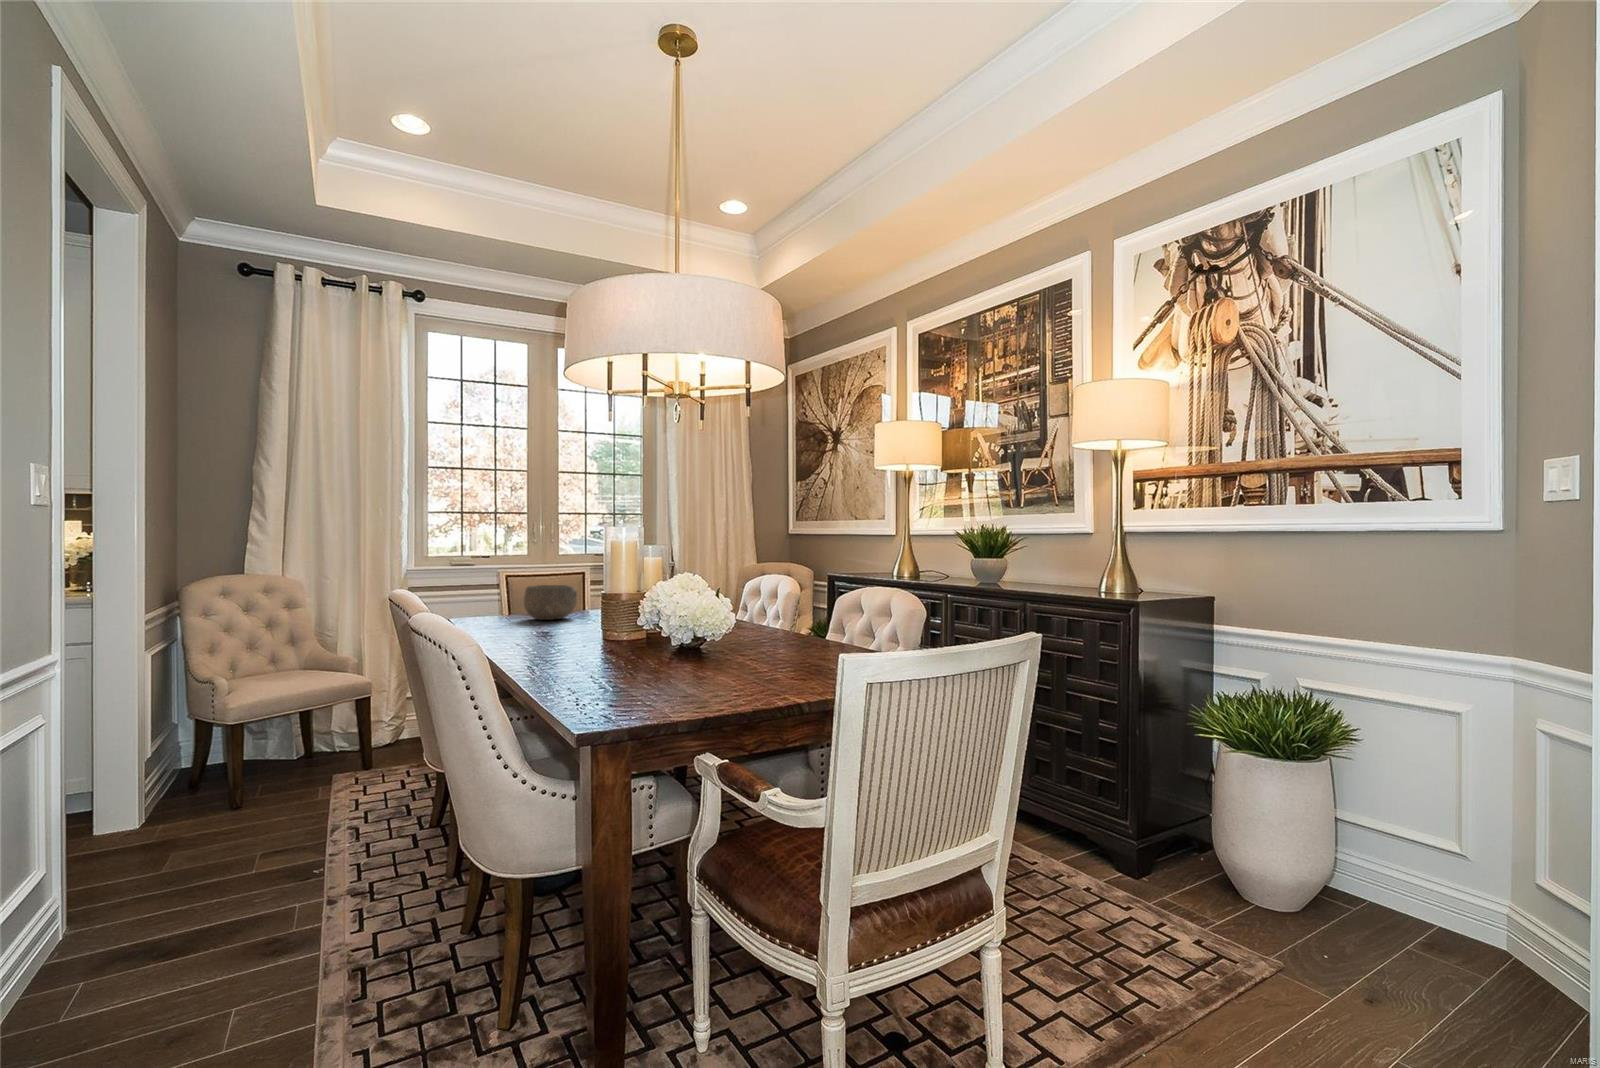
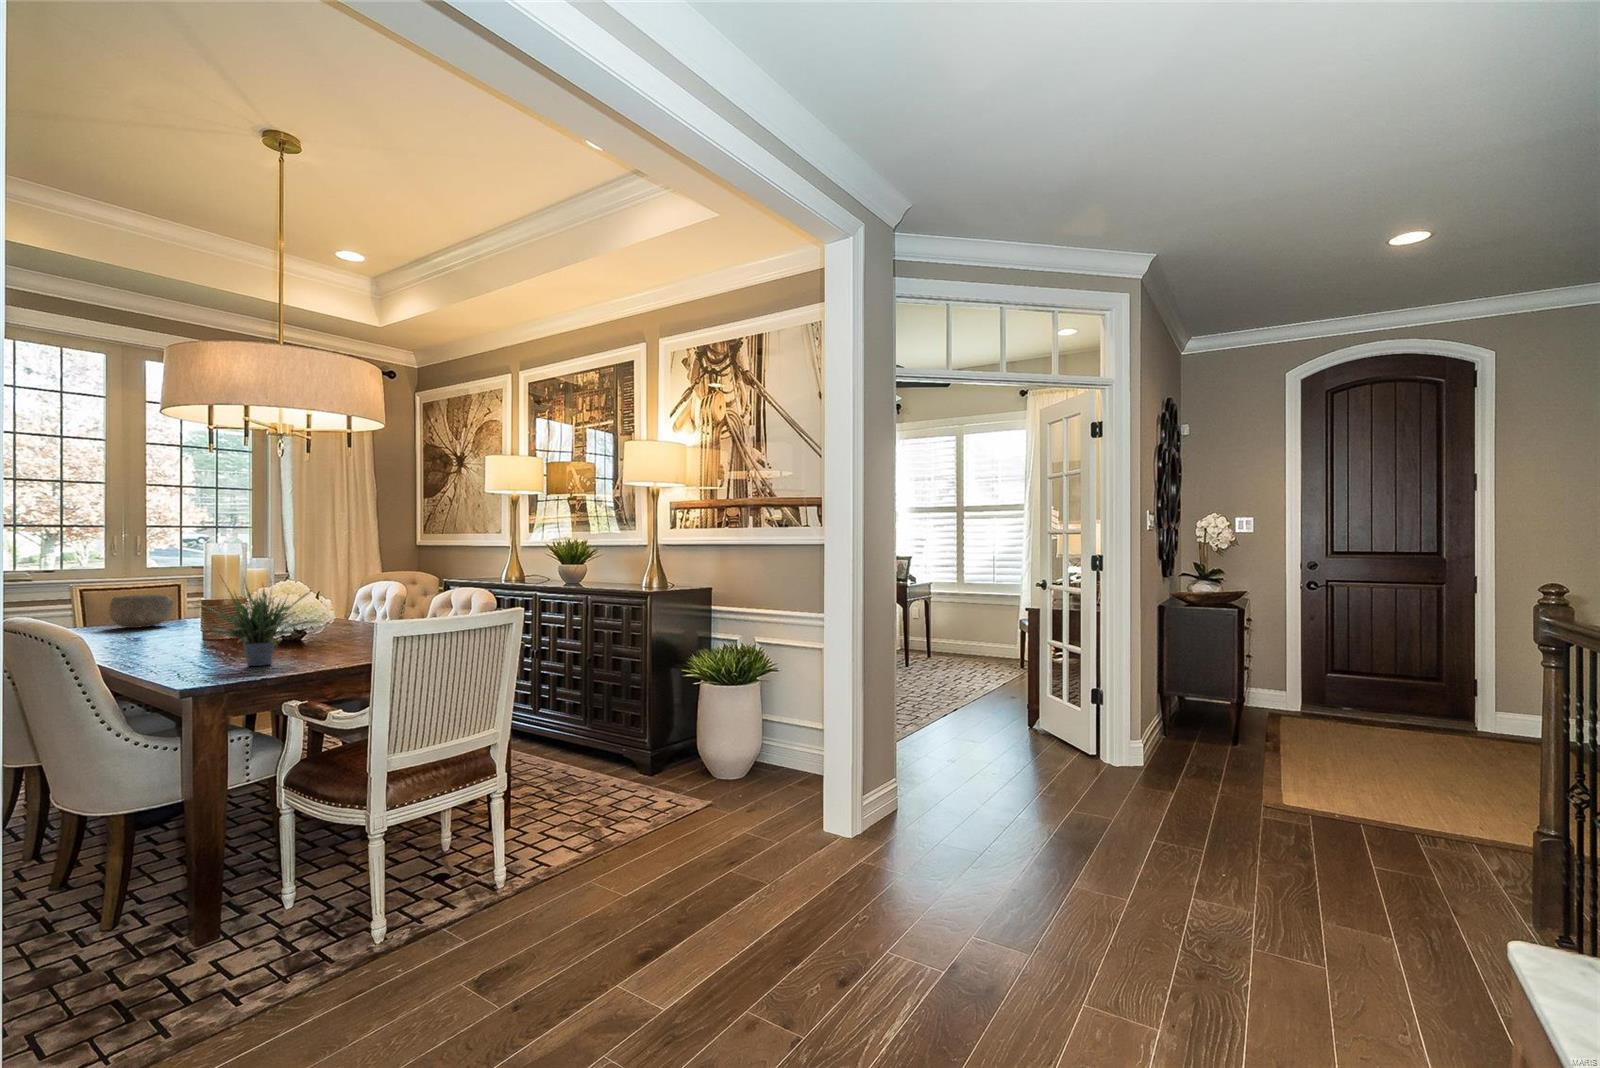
potted plant: none [591,564,737,694] -> present [196,583,318,666]

